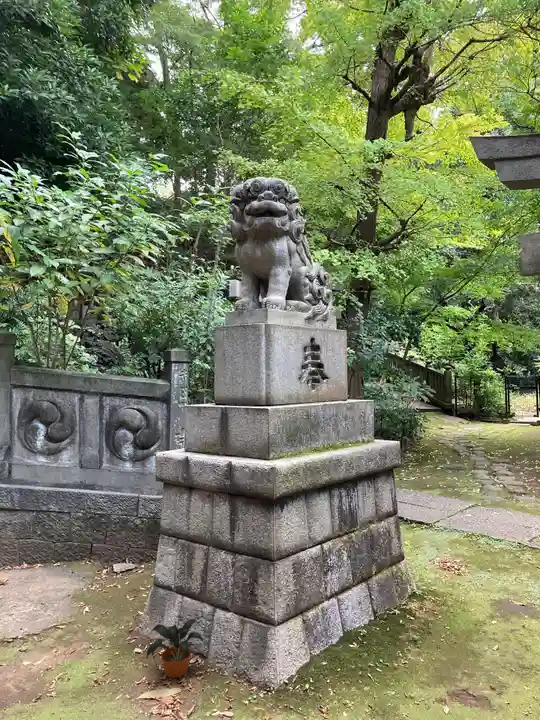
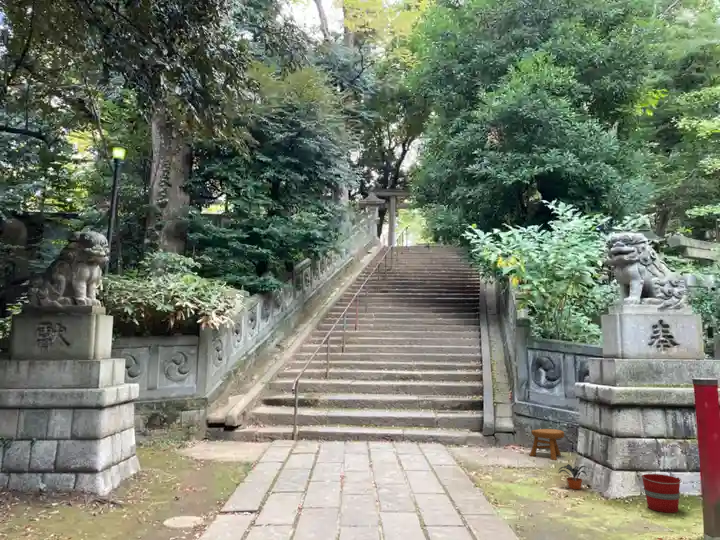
stool: none [20,525,85,588] -> present [530,429,564,460]
bucket: none [320,605,385,686] -> present [642,474,682,513]

